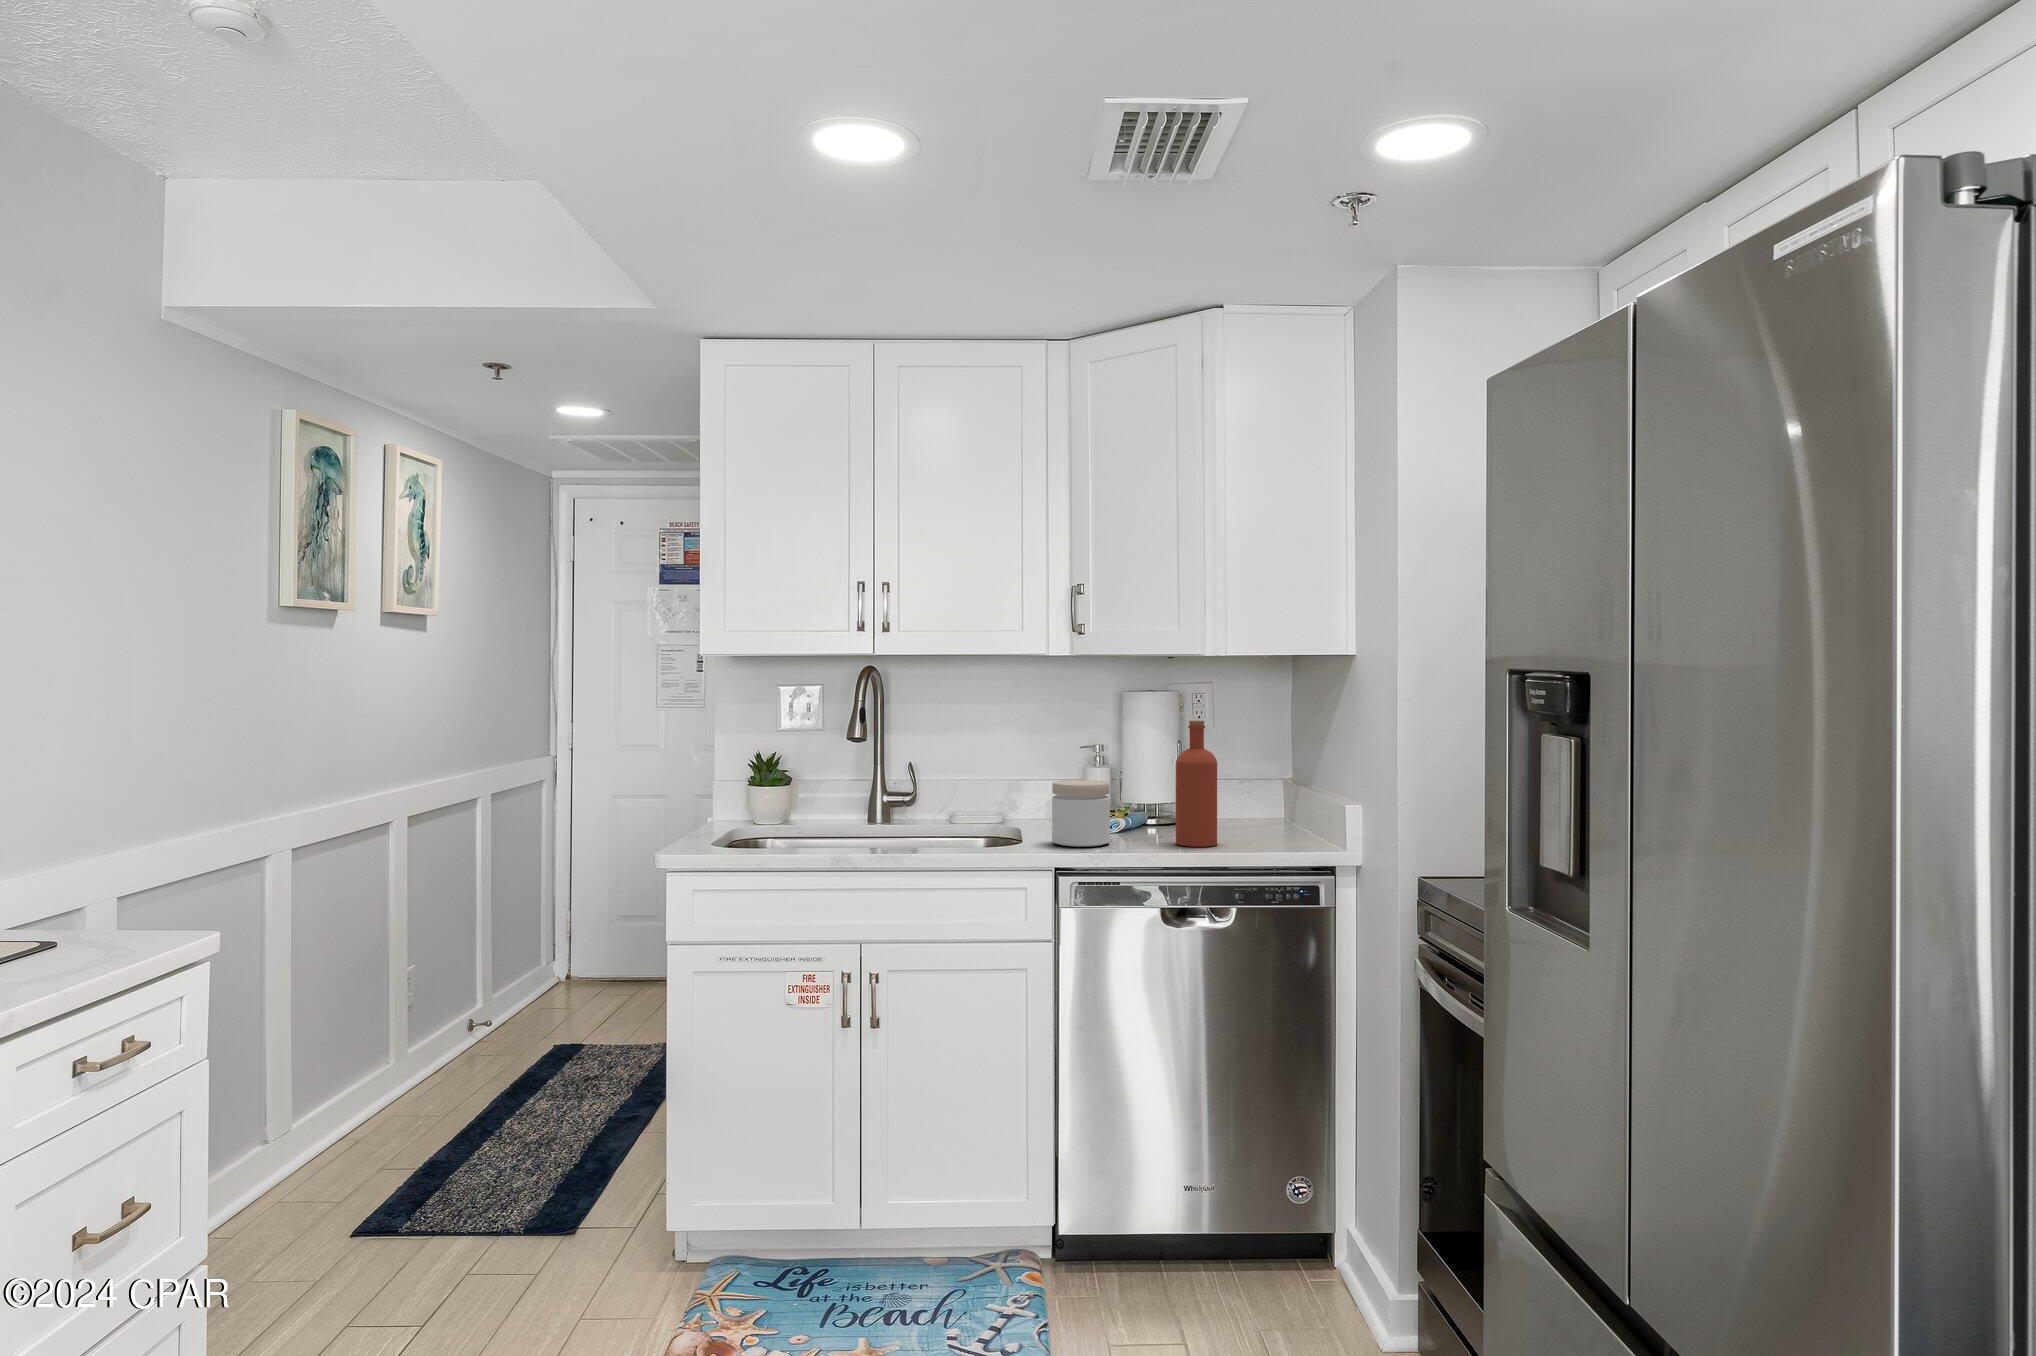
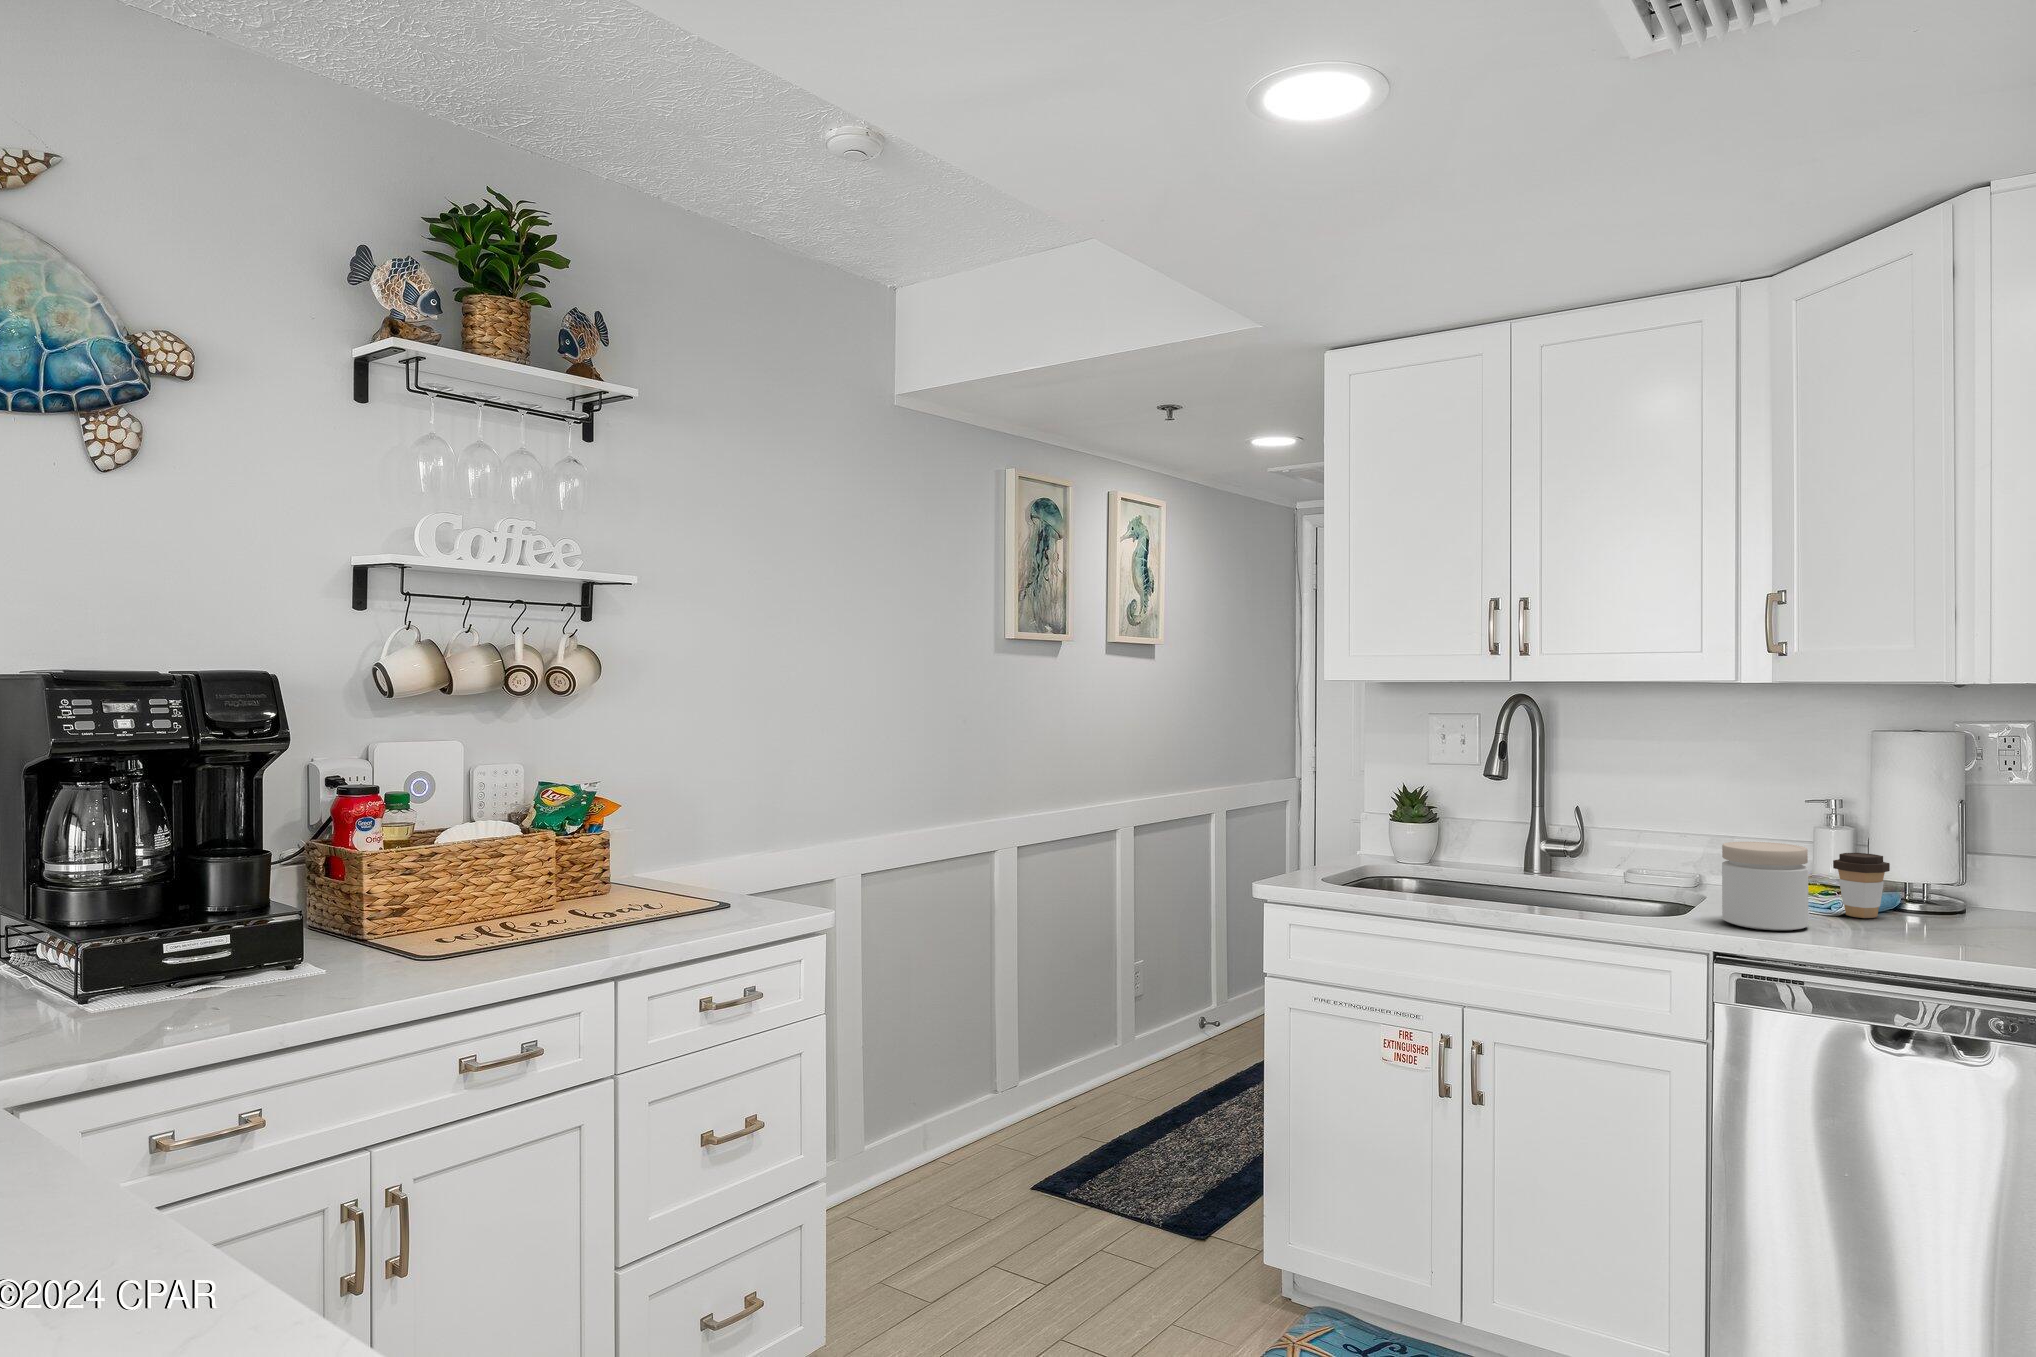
bottle: present [1176,720,1217,847] -> none [1910,773,1982,951]
coffee cup: none [1110,785,1144,833] -> present [1833,853,1890,918]

